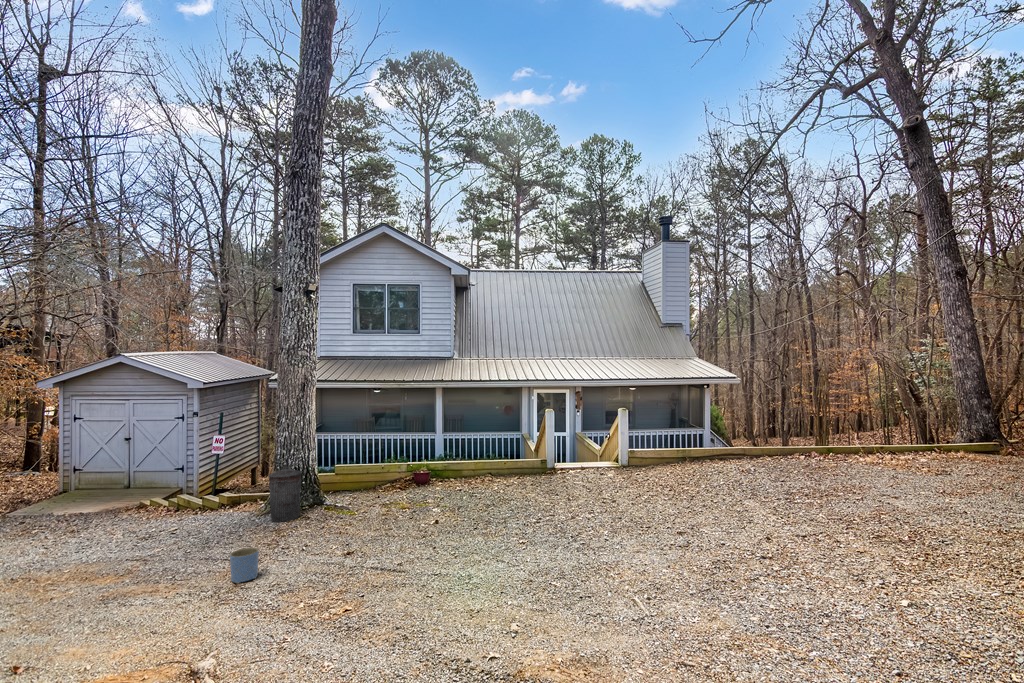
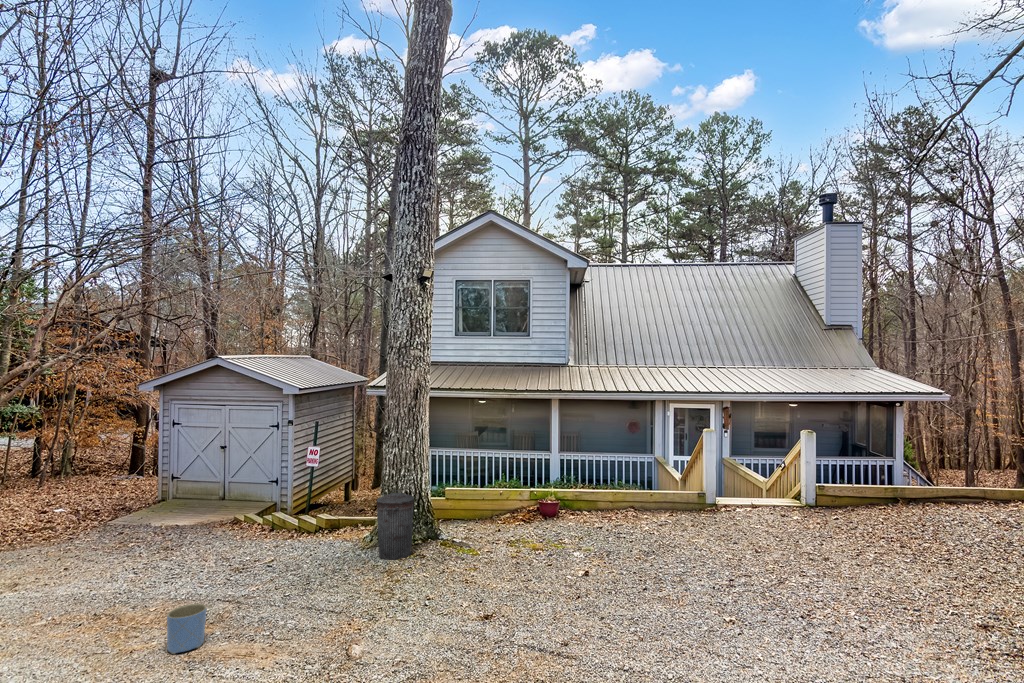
planter: present [230,548,259,583] -> present [167,604,207,654]

